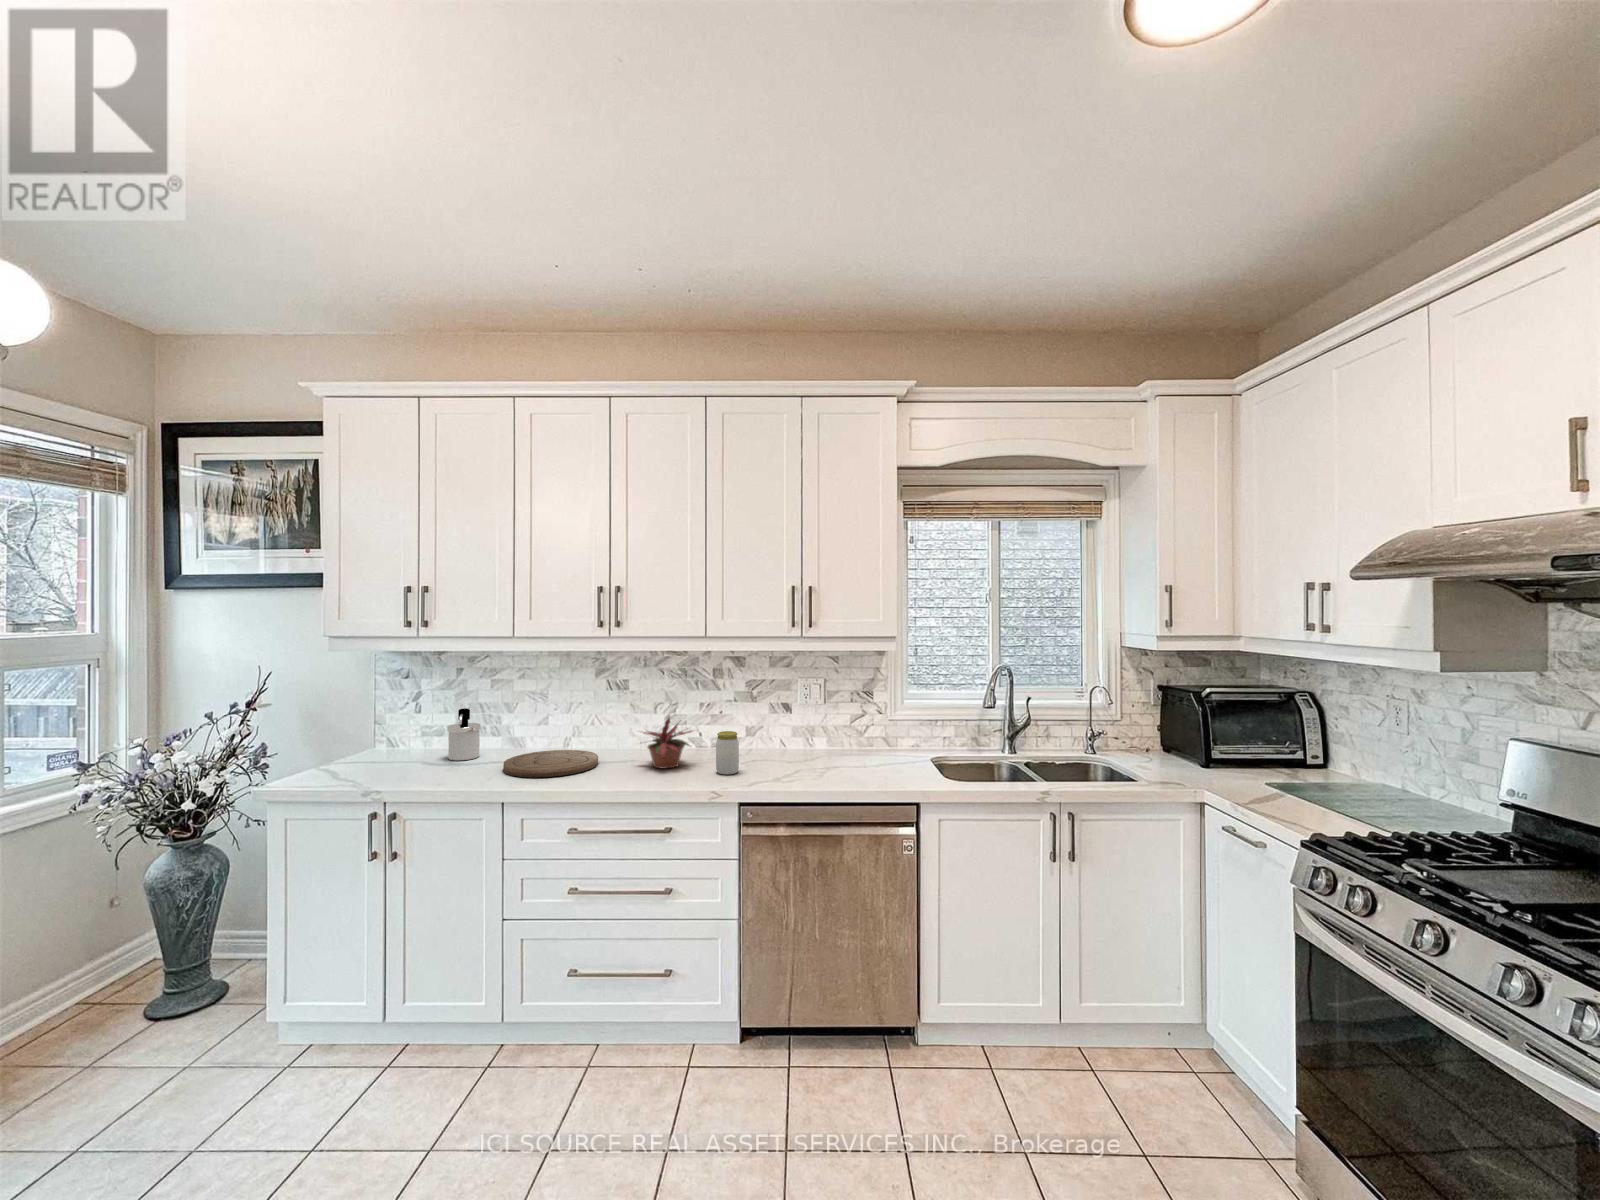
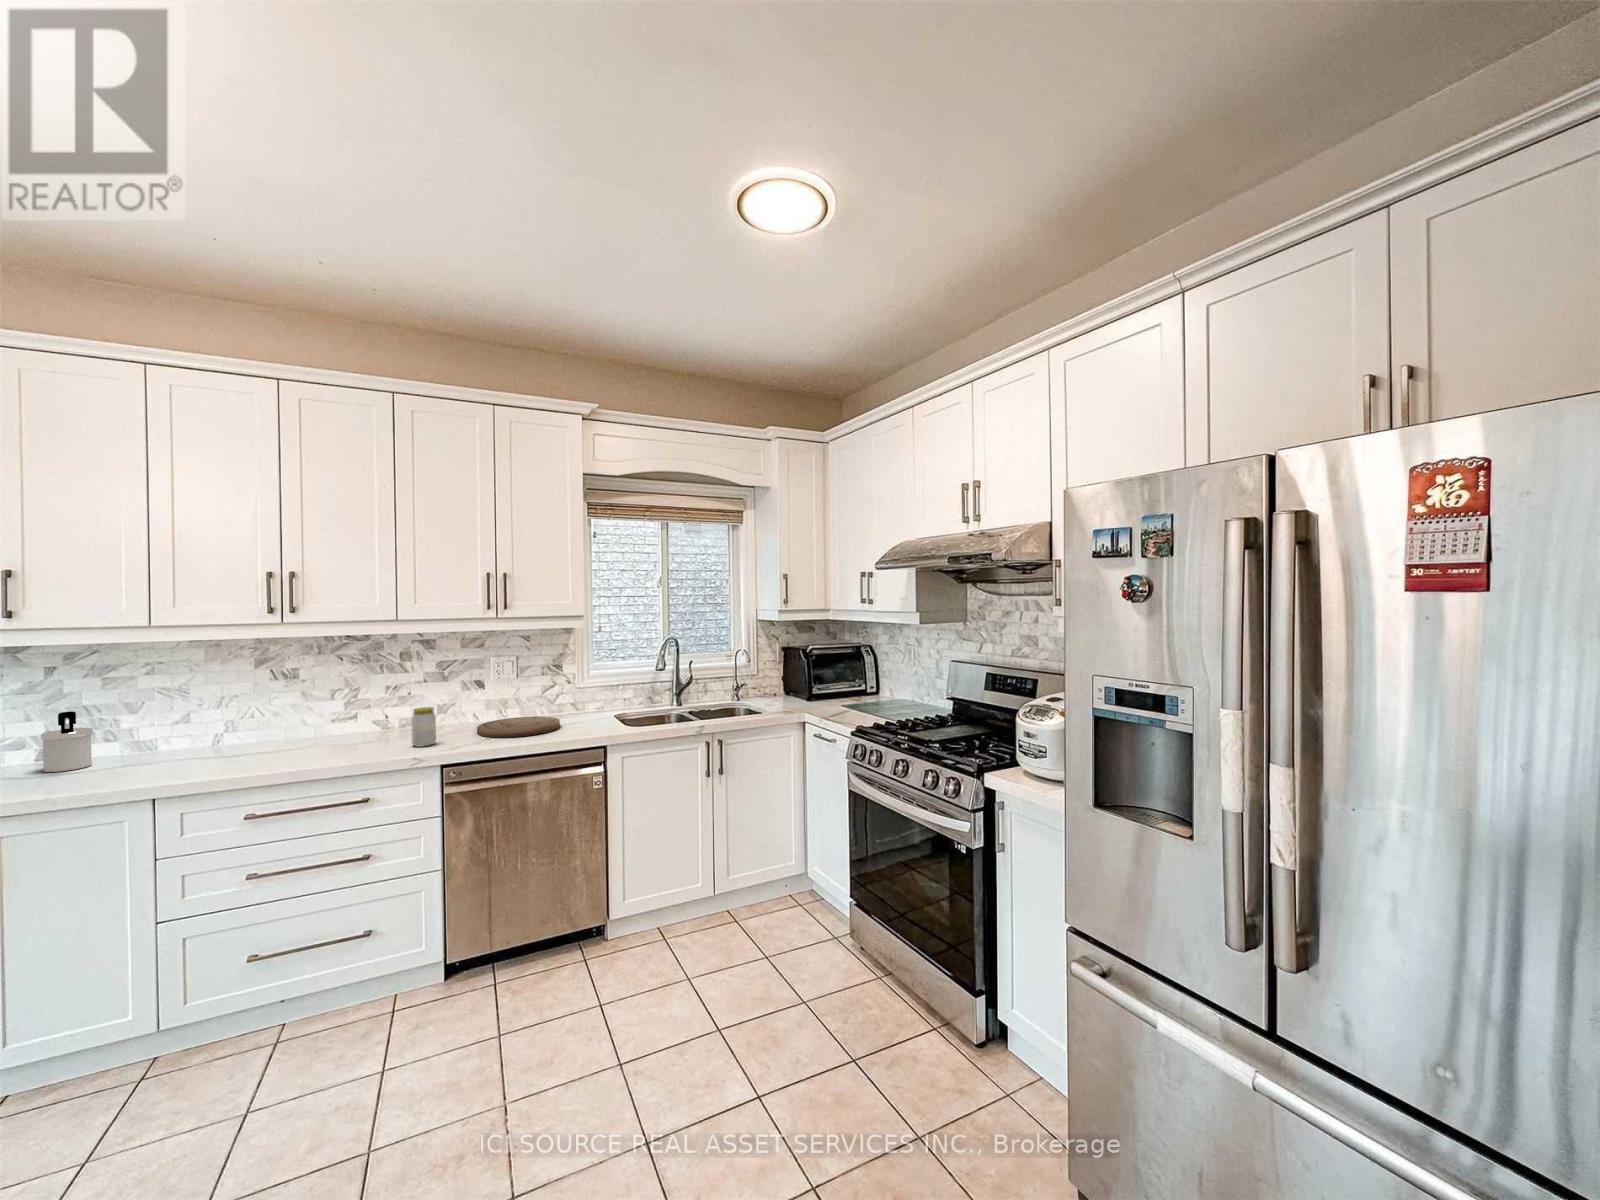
potted plant: present [644,717,692,769] -> none [313,697,390,750]
cutting board: present [503,750,598,777] -> present [477,716,560,737]

